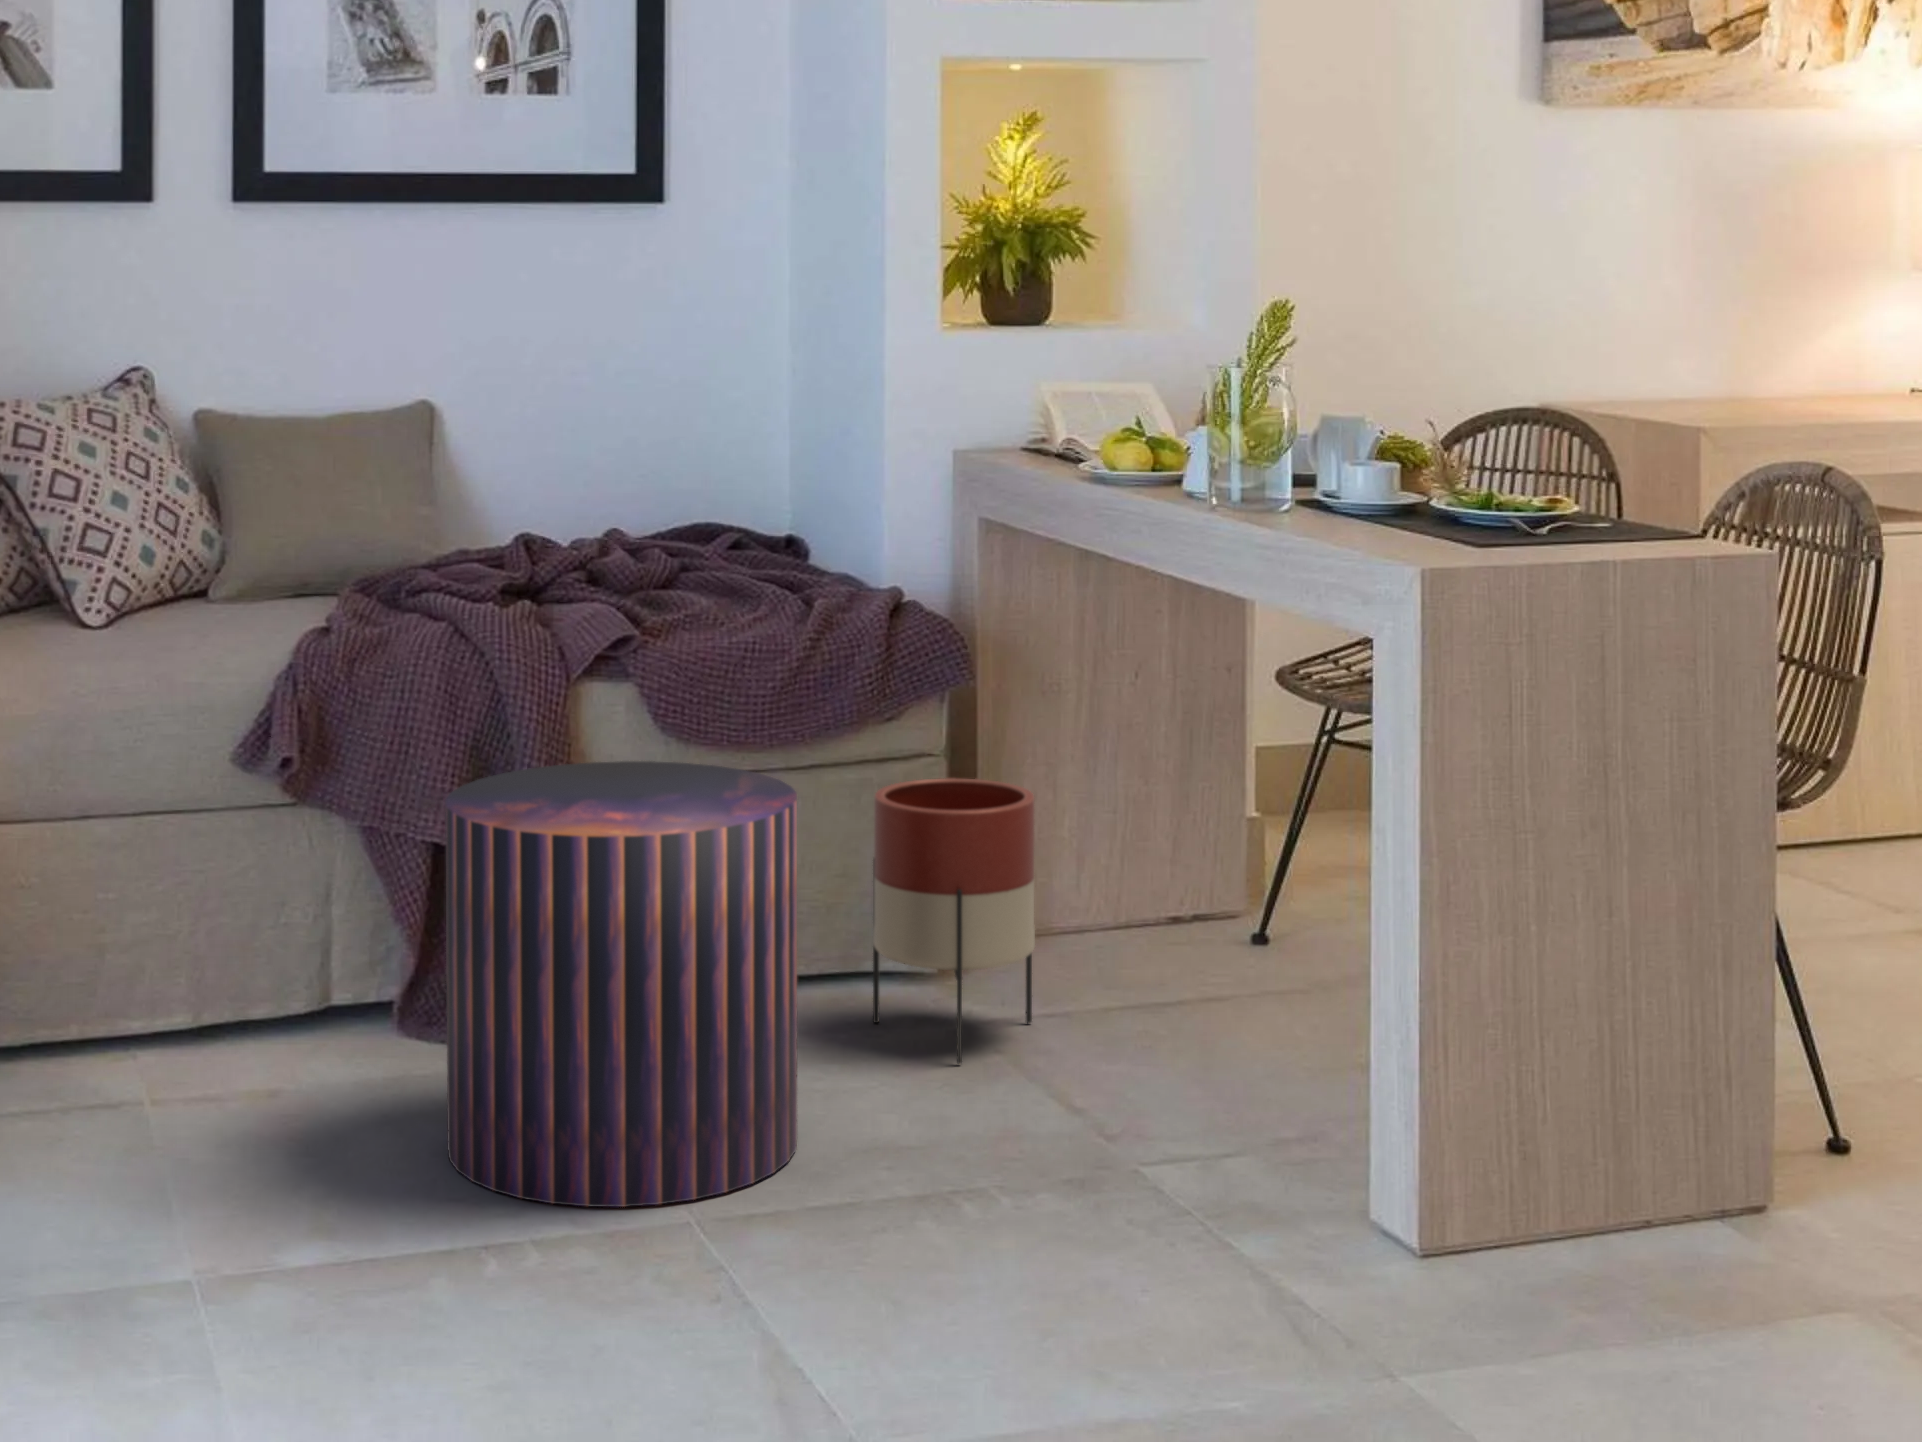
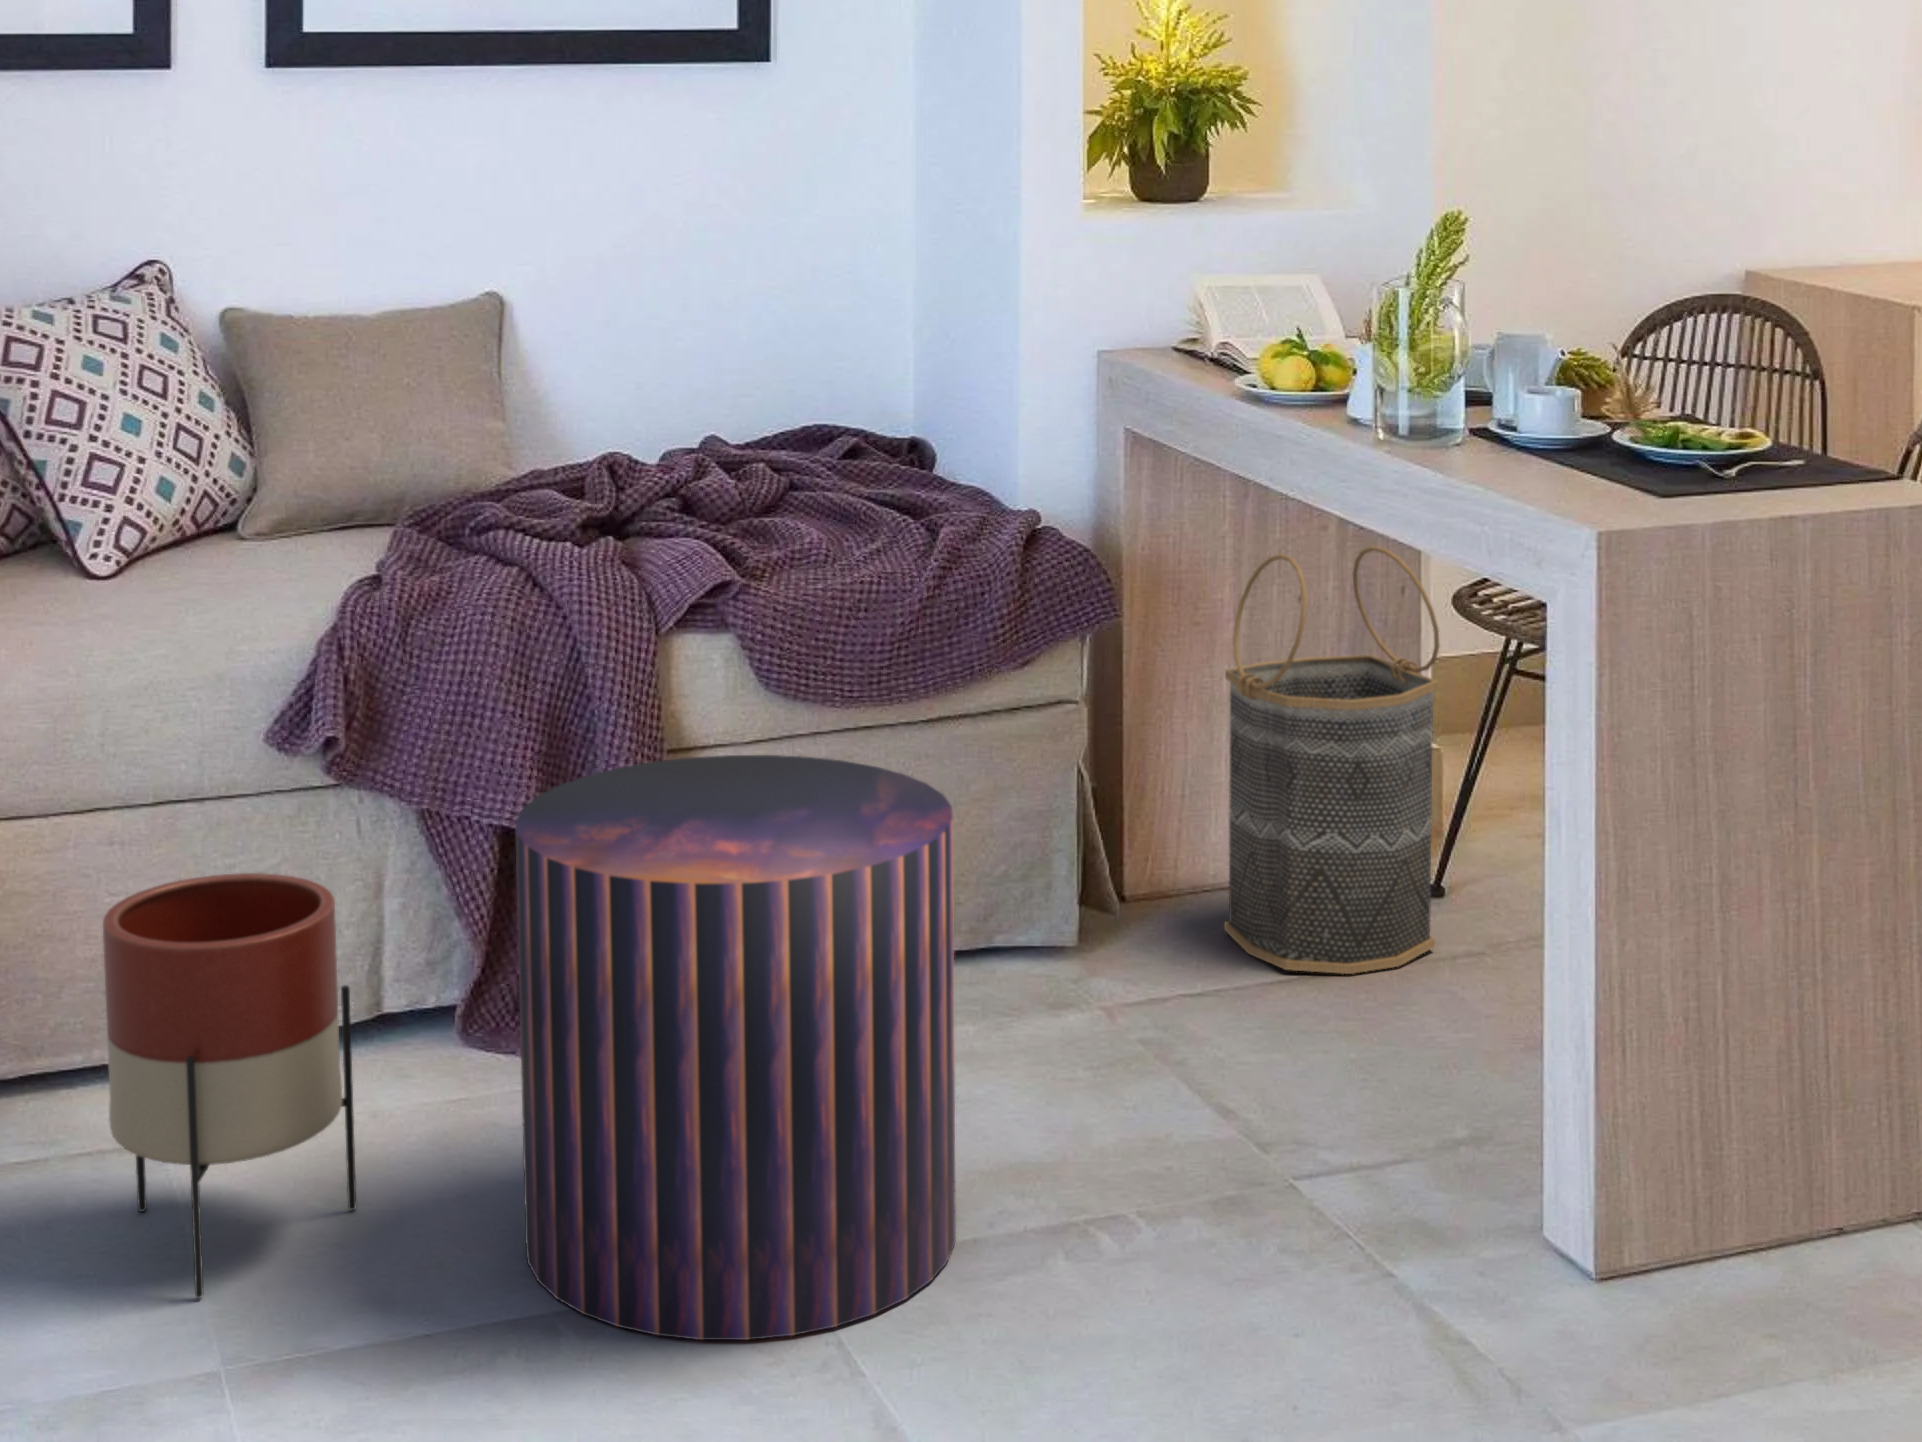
basket: none [1052,615,1232,980] -> present [1224,546,1439,974]
planter: present [873,778,1035,1064] -> present [103,873,356,1298]

